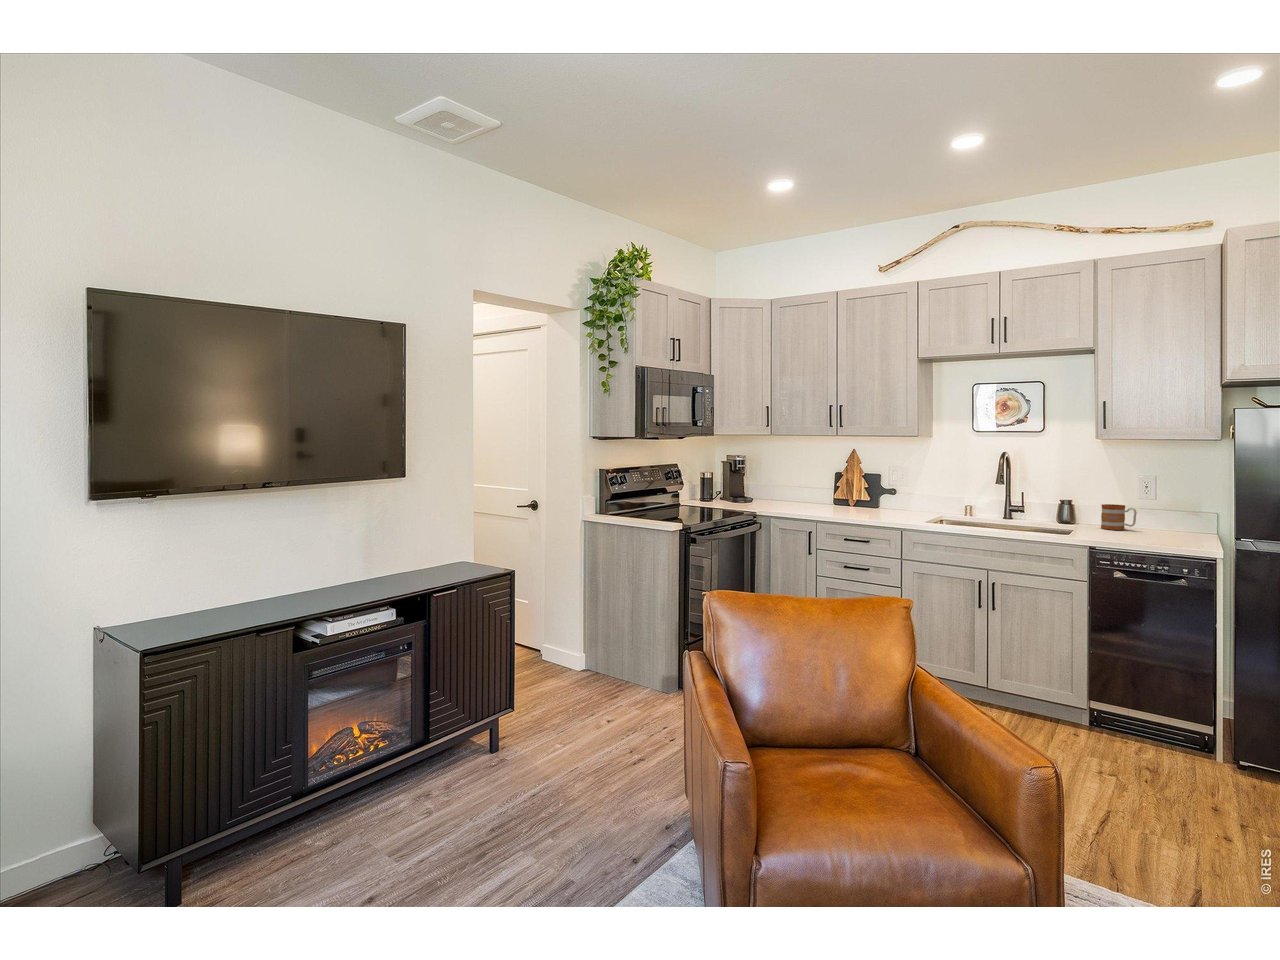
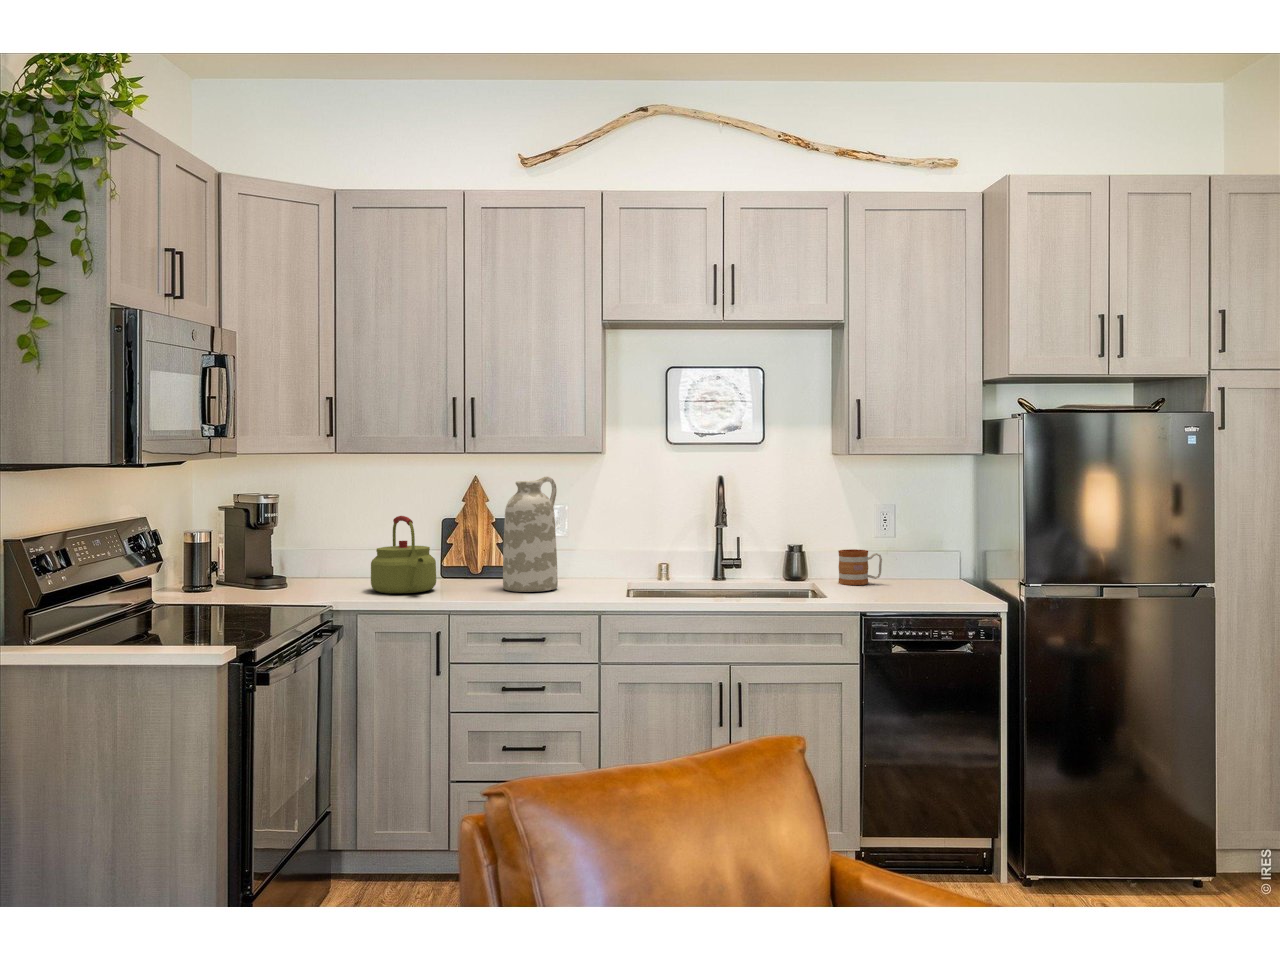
vase: none [854,448,890,515] -> present [503,477,558,592]
kettle: none [781,468,817,511] -> present [371,516,436,594]

